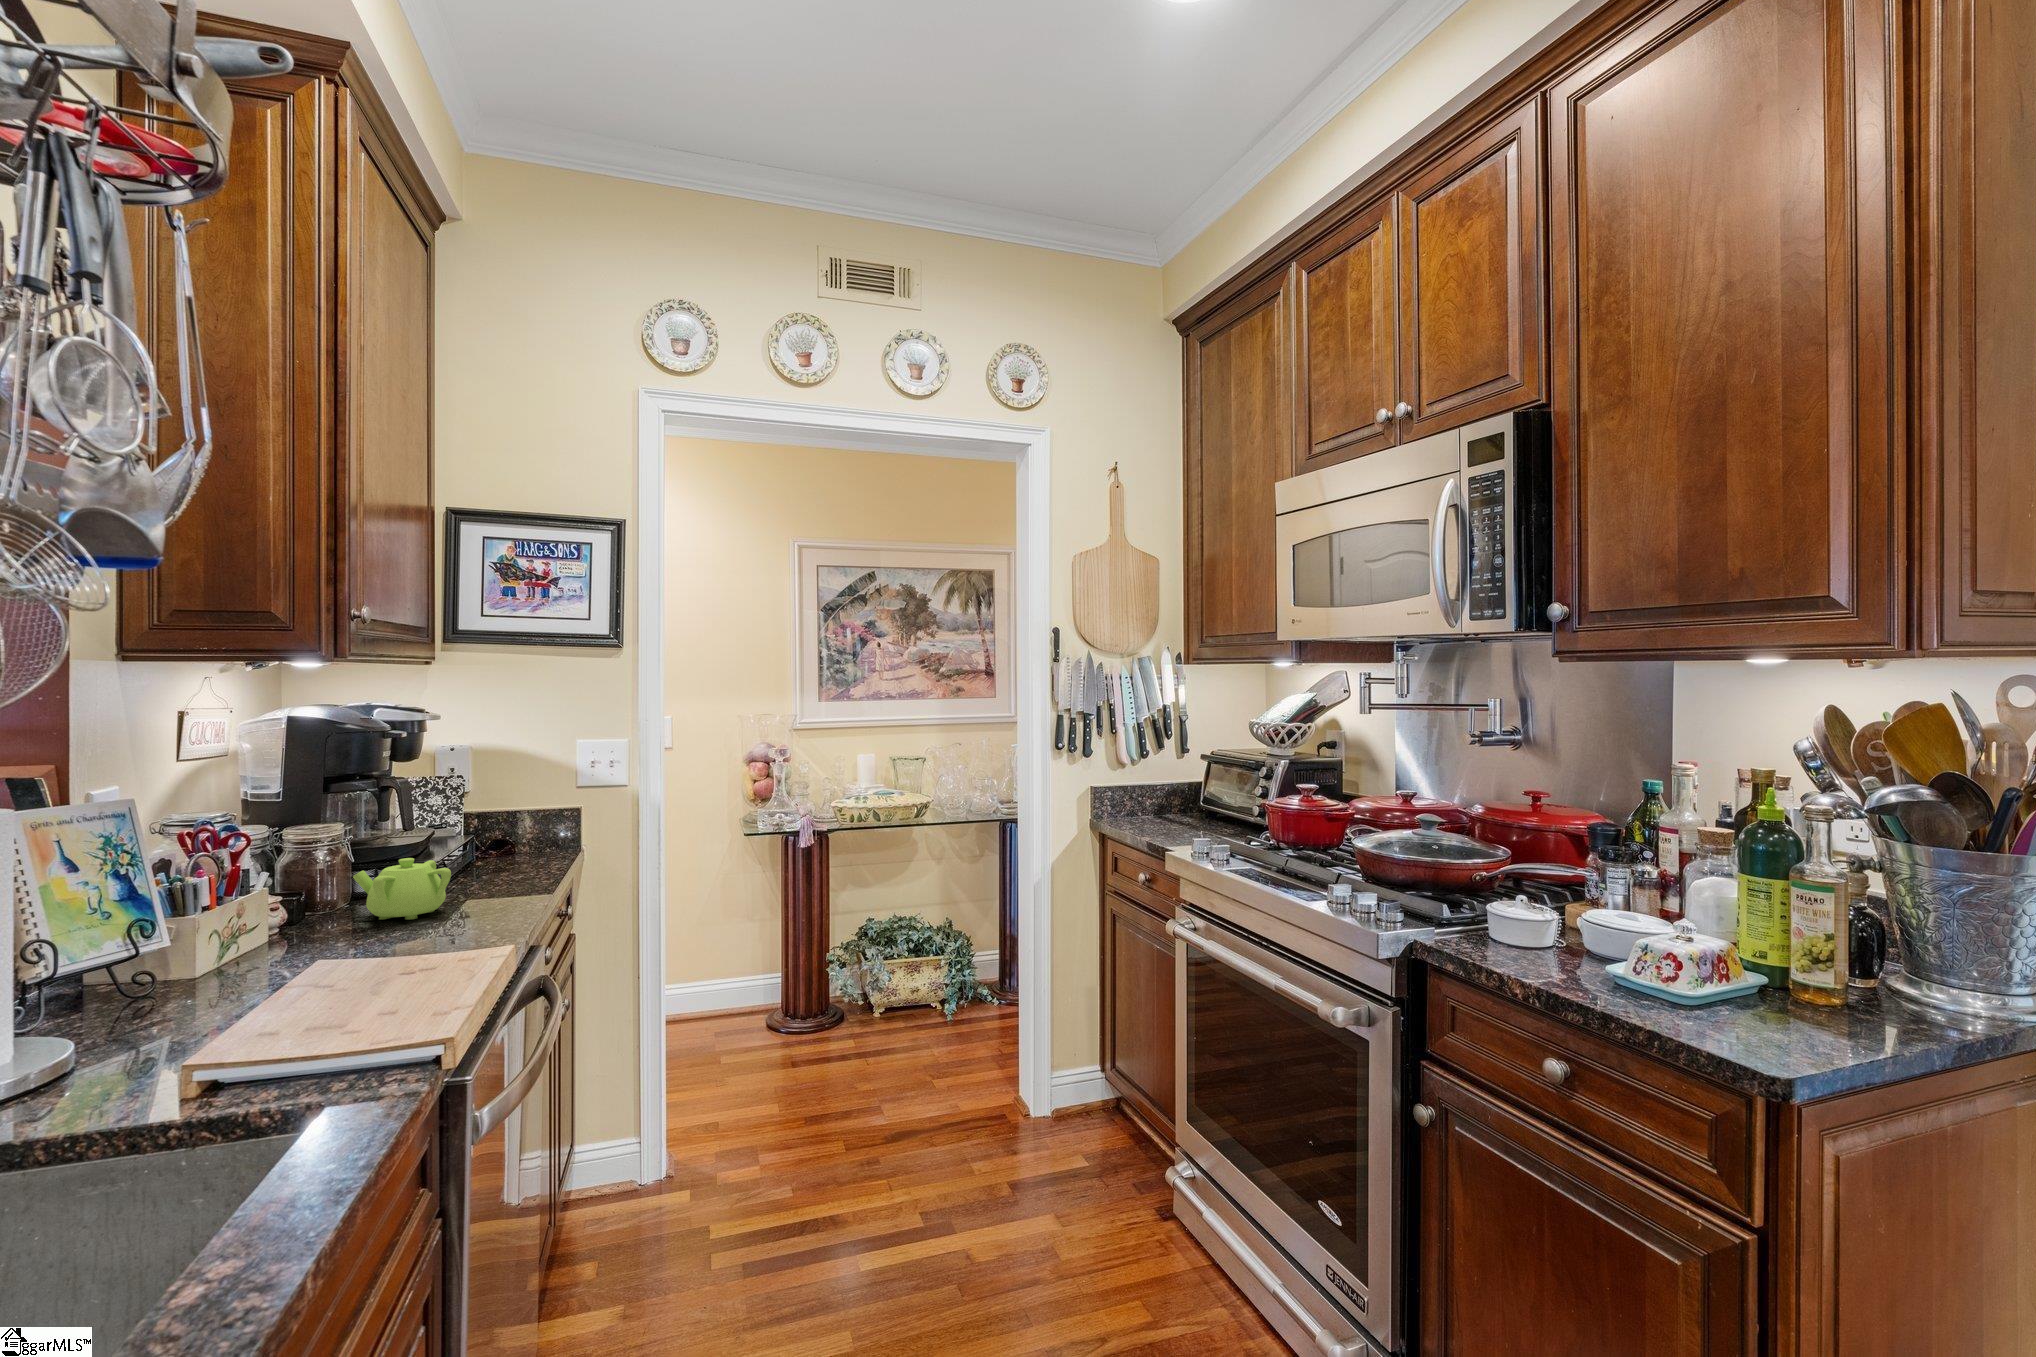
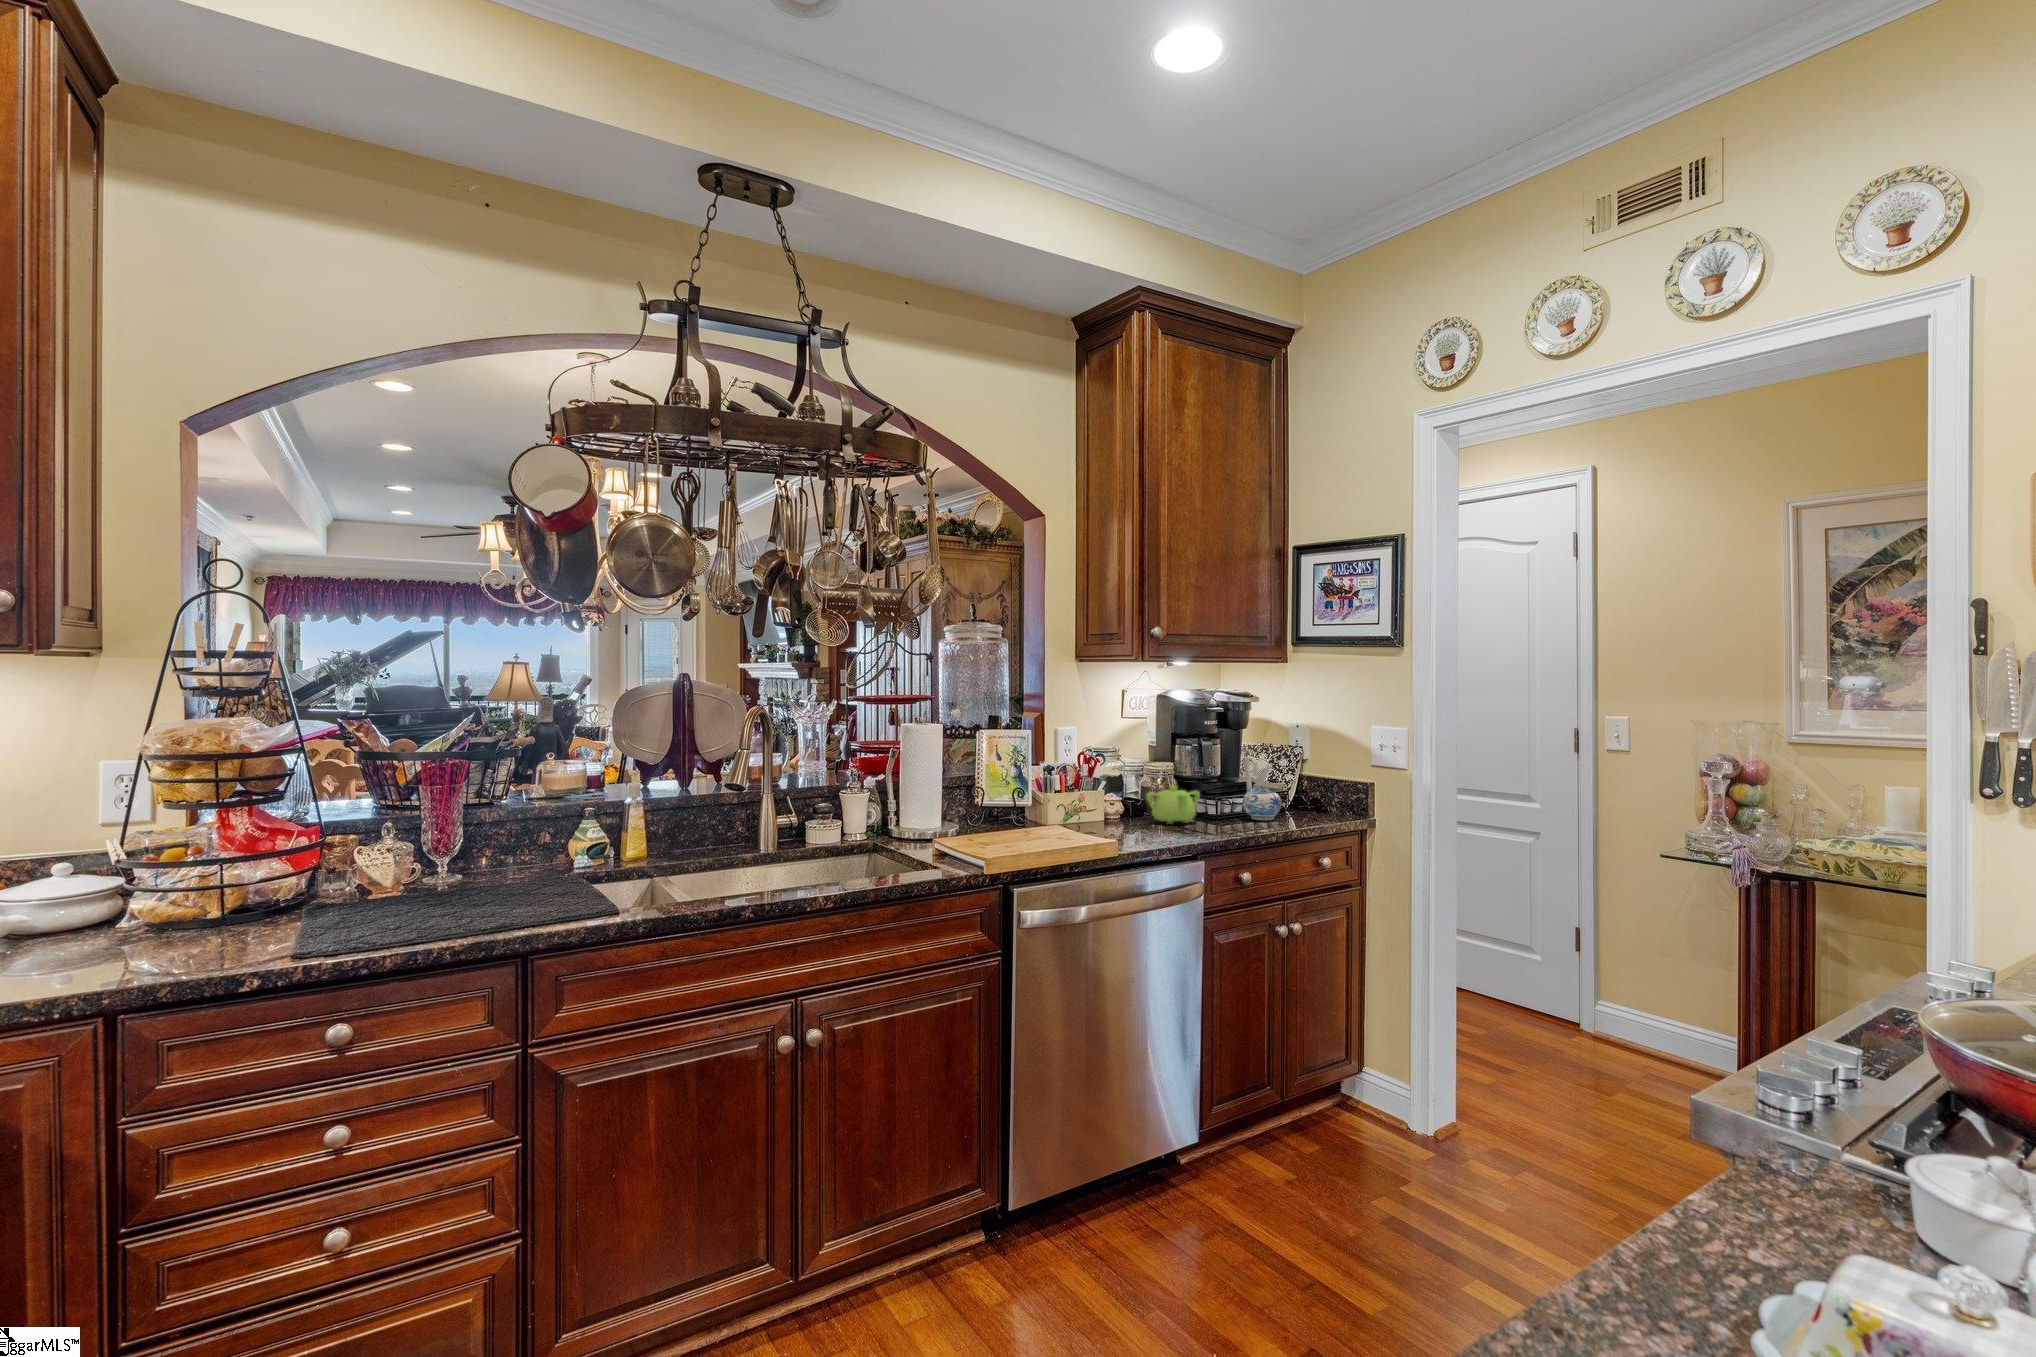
ceramic pitcher: none [473,799,531,886] -> present [1243,757,1281,820]

